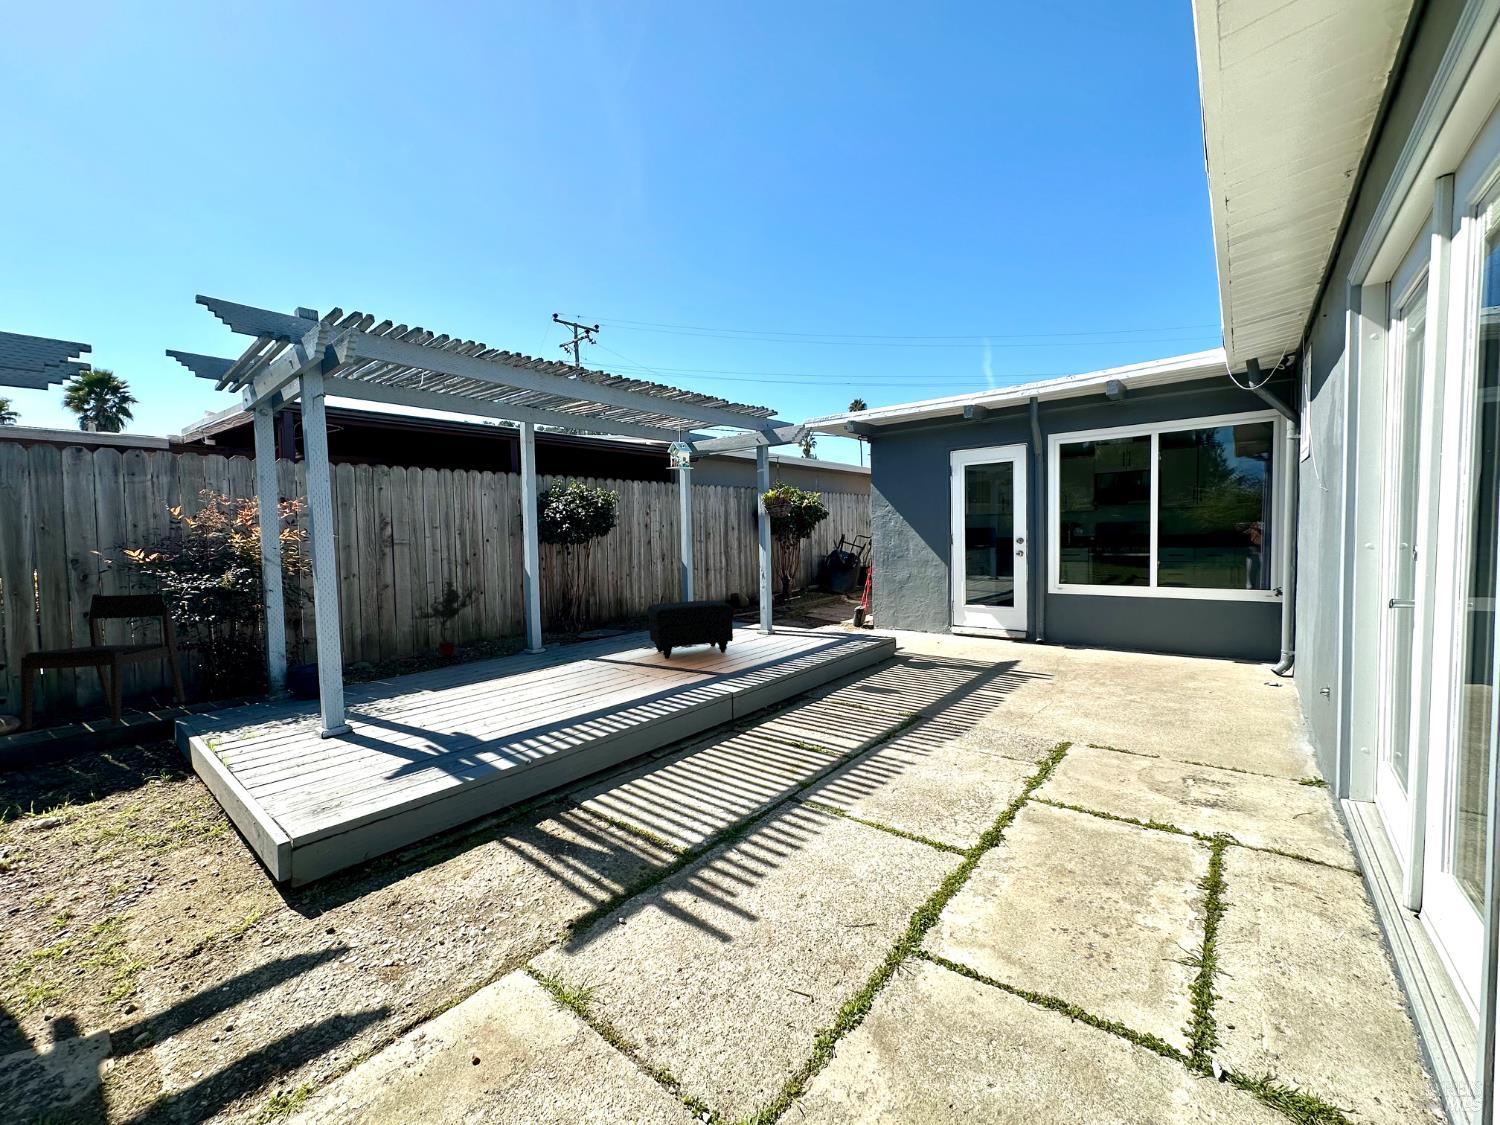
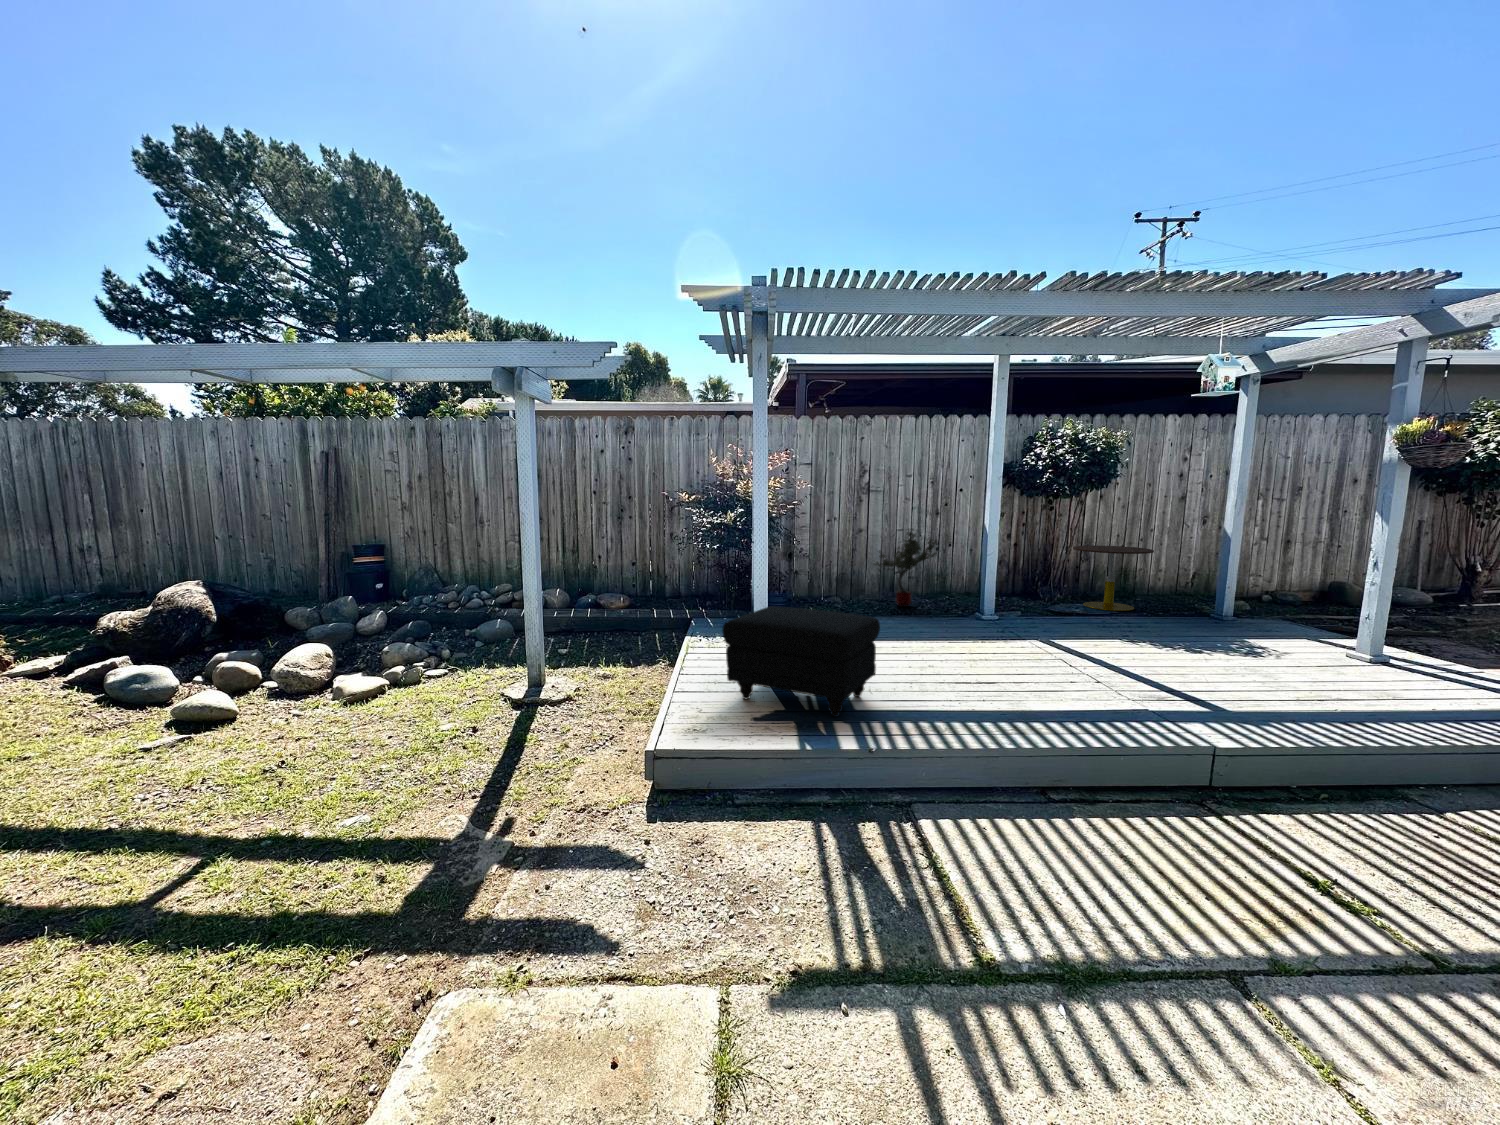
side table: none [586,579,643,631] -> present [1073,545,1154,611]
dining chair: present [21,593,185,729] -> none [633,521,712,615]
ottoman: present [647,600,734,659] -> present [722,606,880,717]

